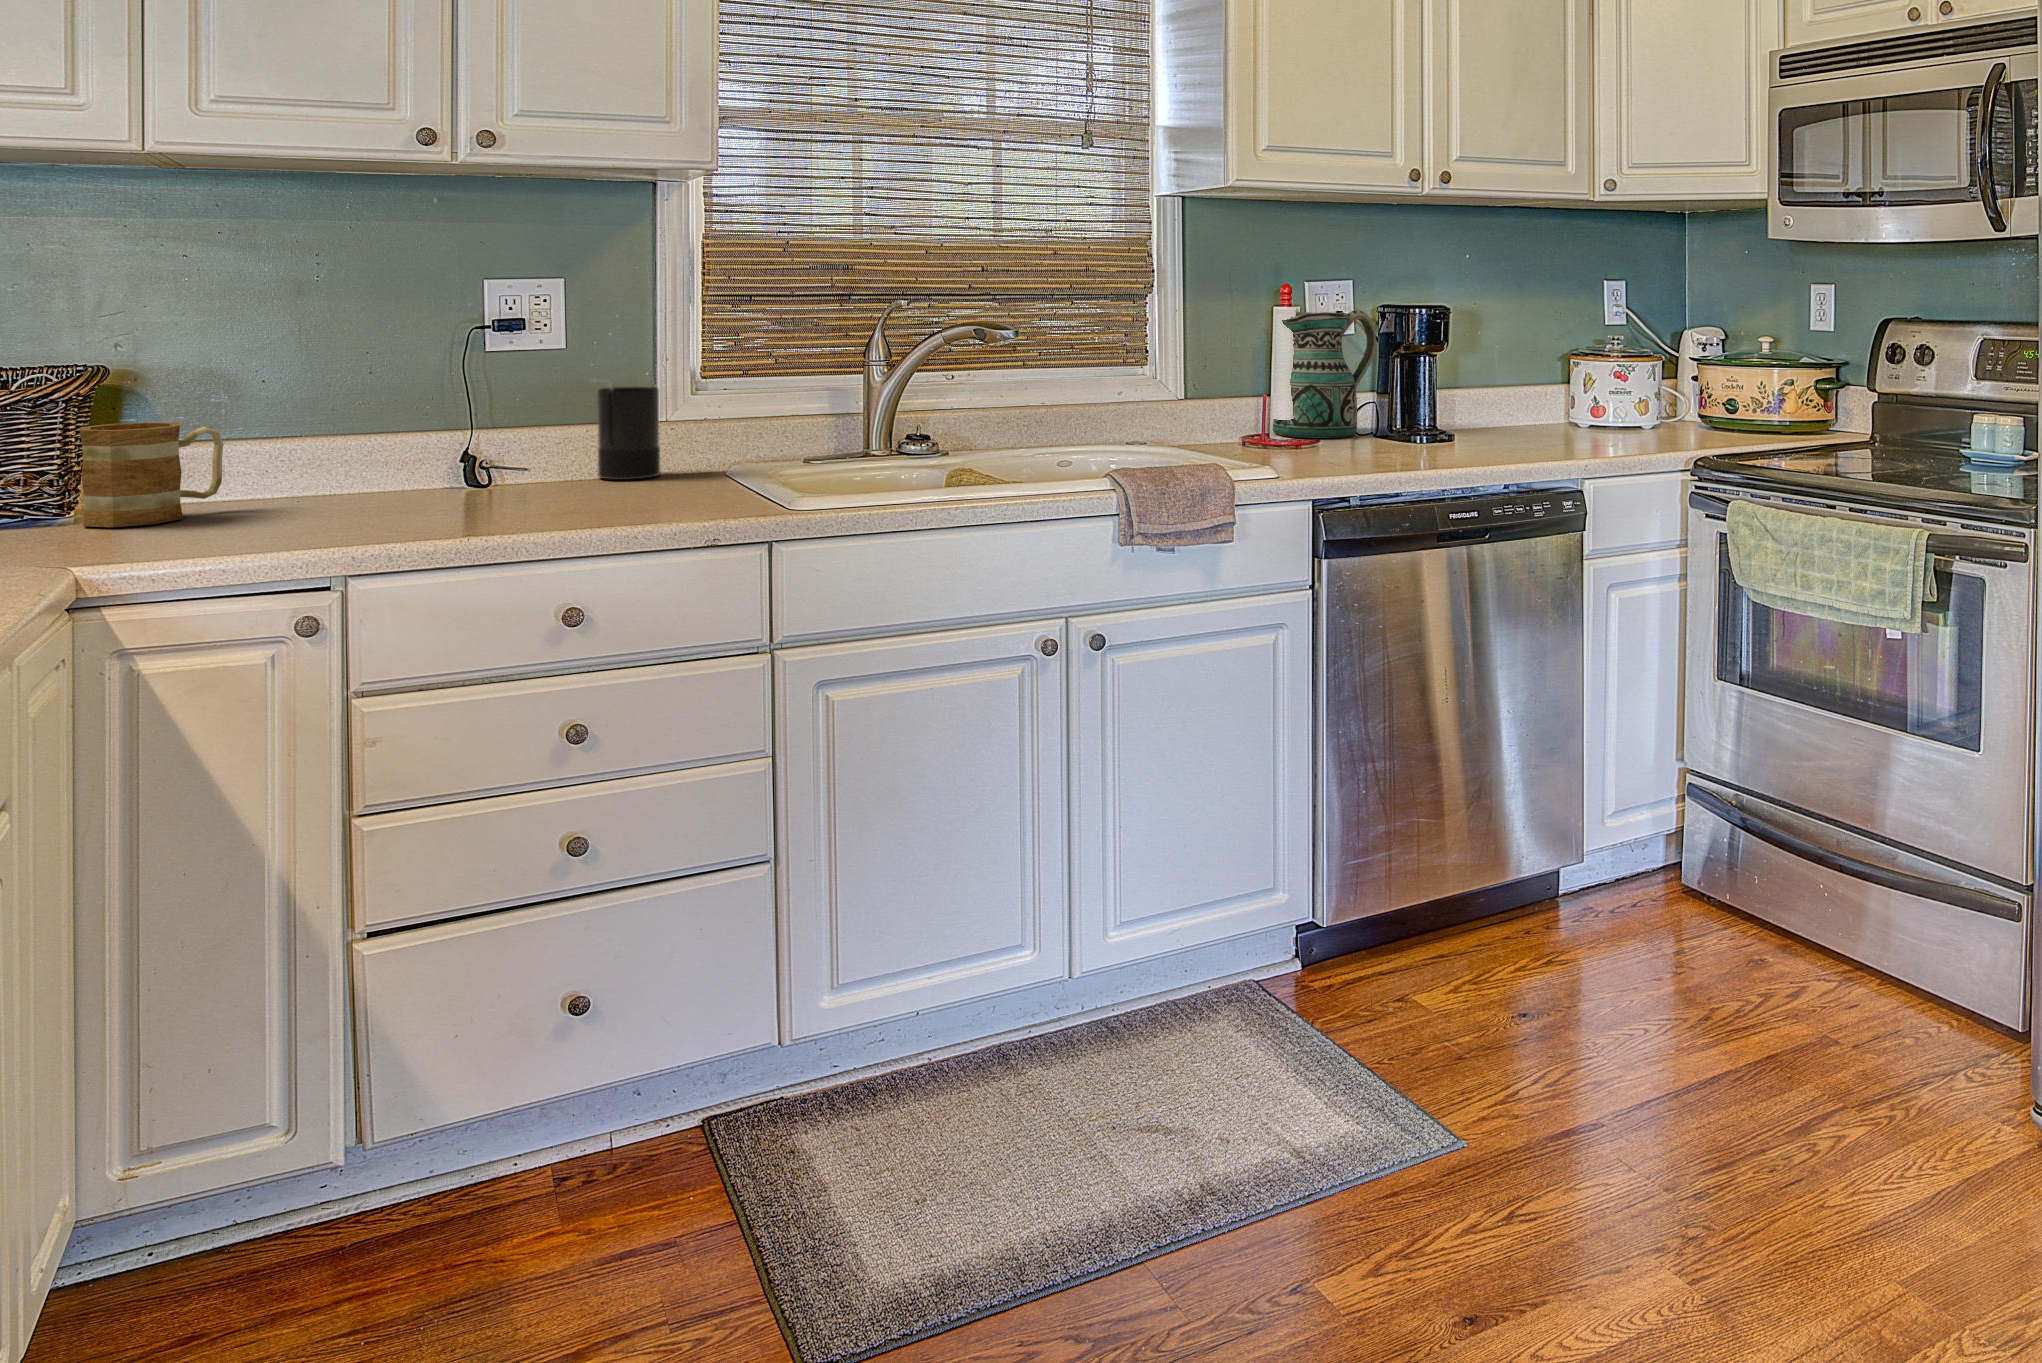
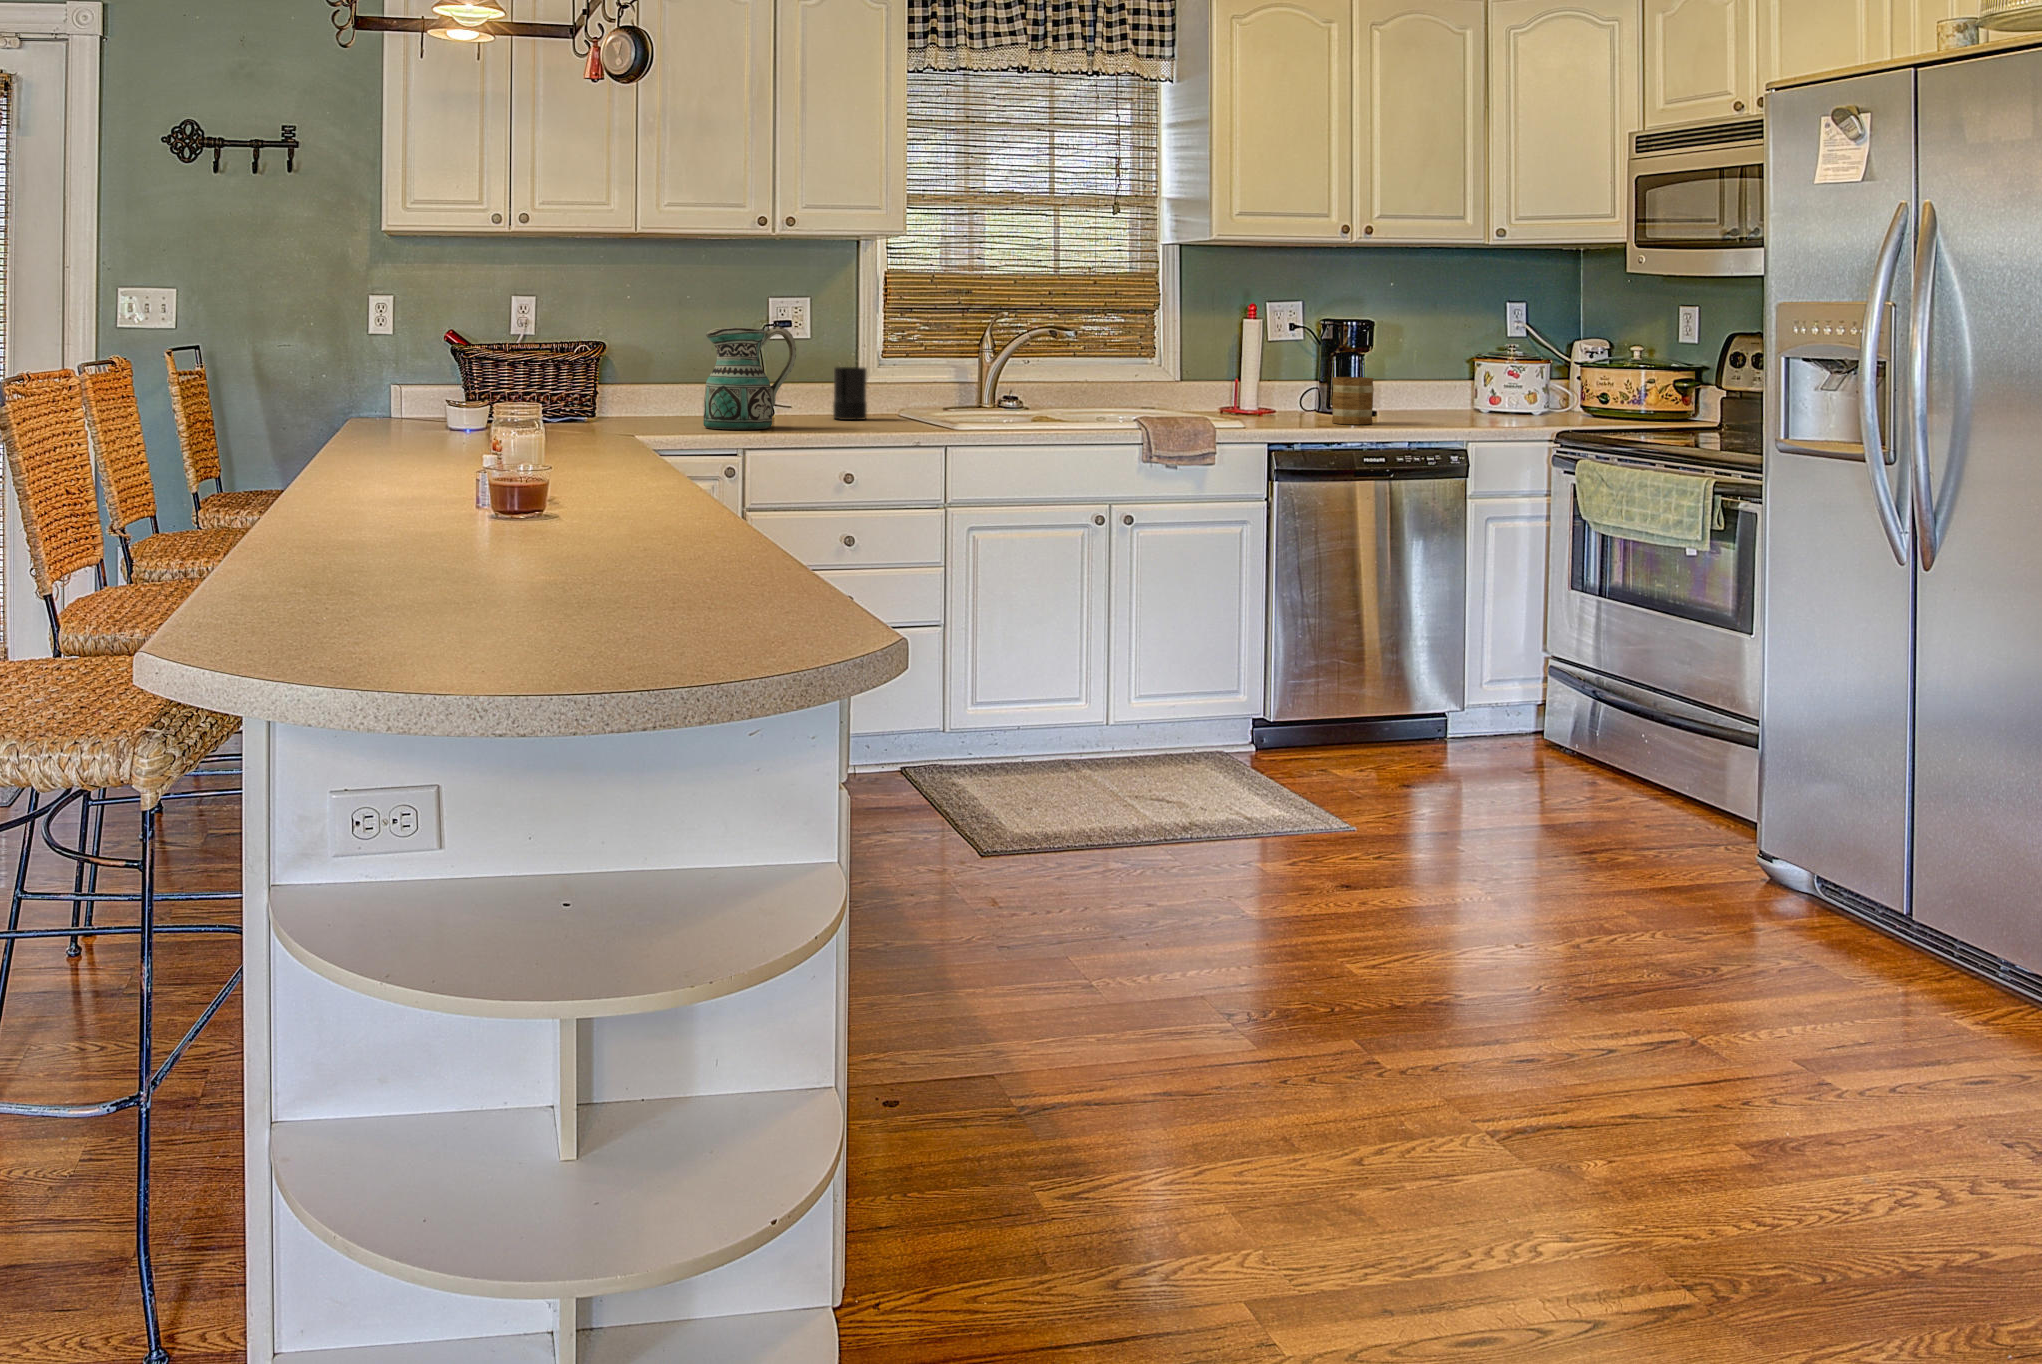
ceramic pitcher: present [1273,310,1376,438] -> present [703,327,796,429]
mug: present [79,422,224,527] -> present [1332,377,1374,424]

